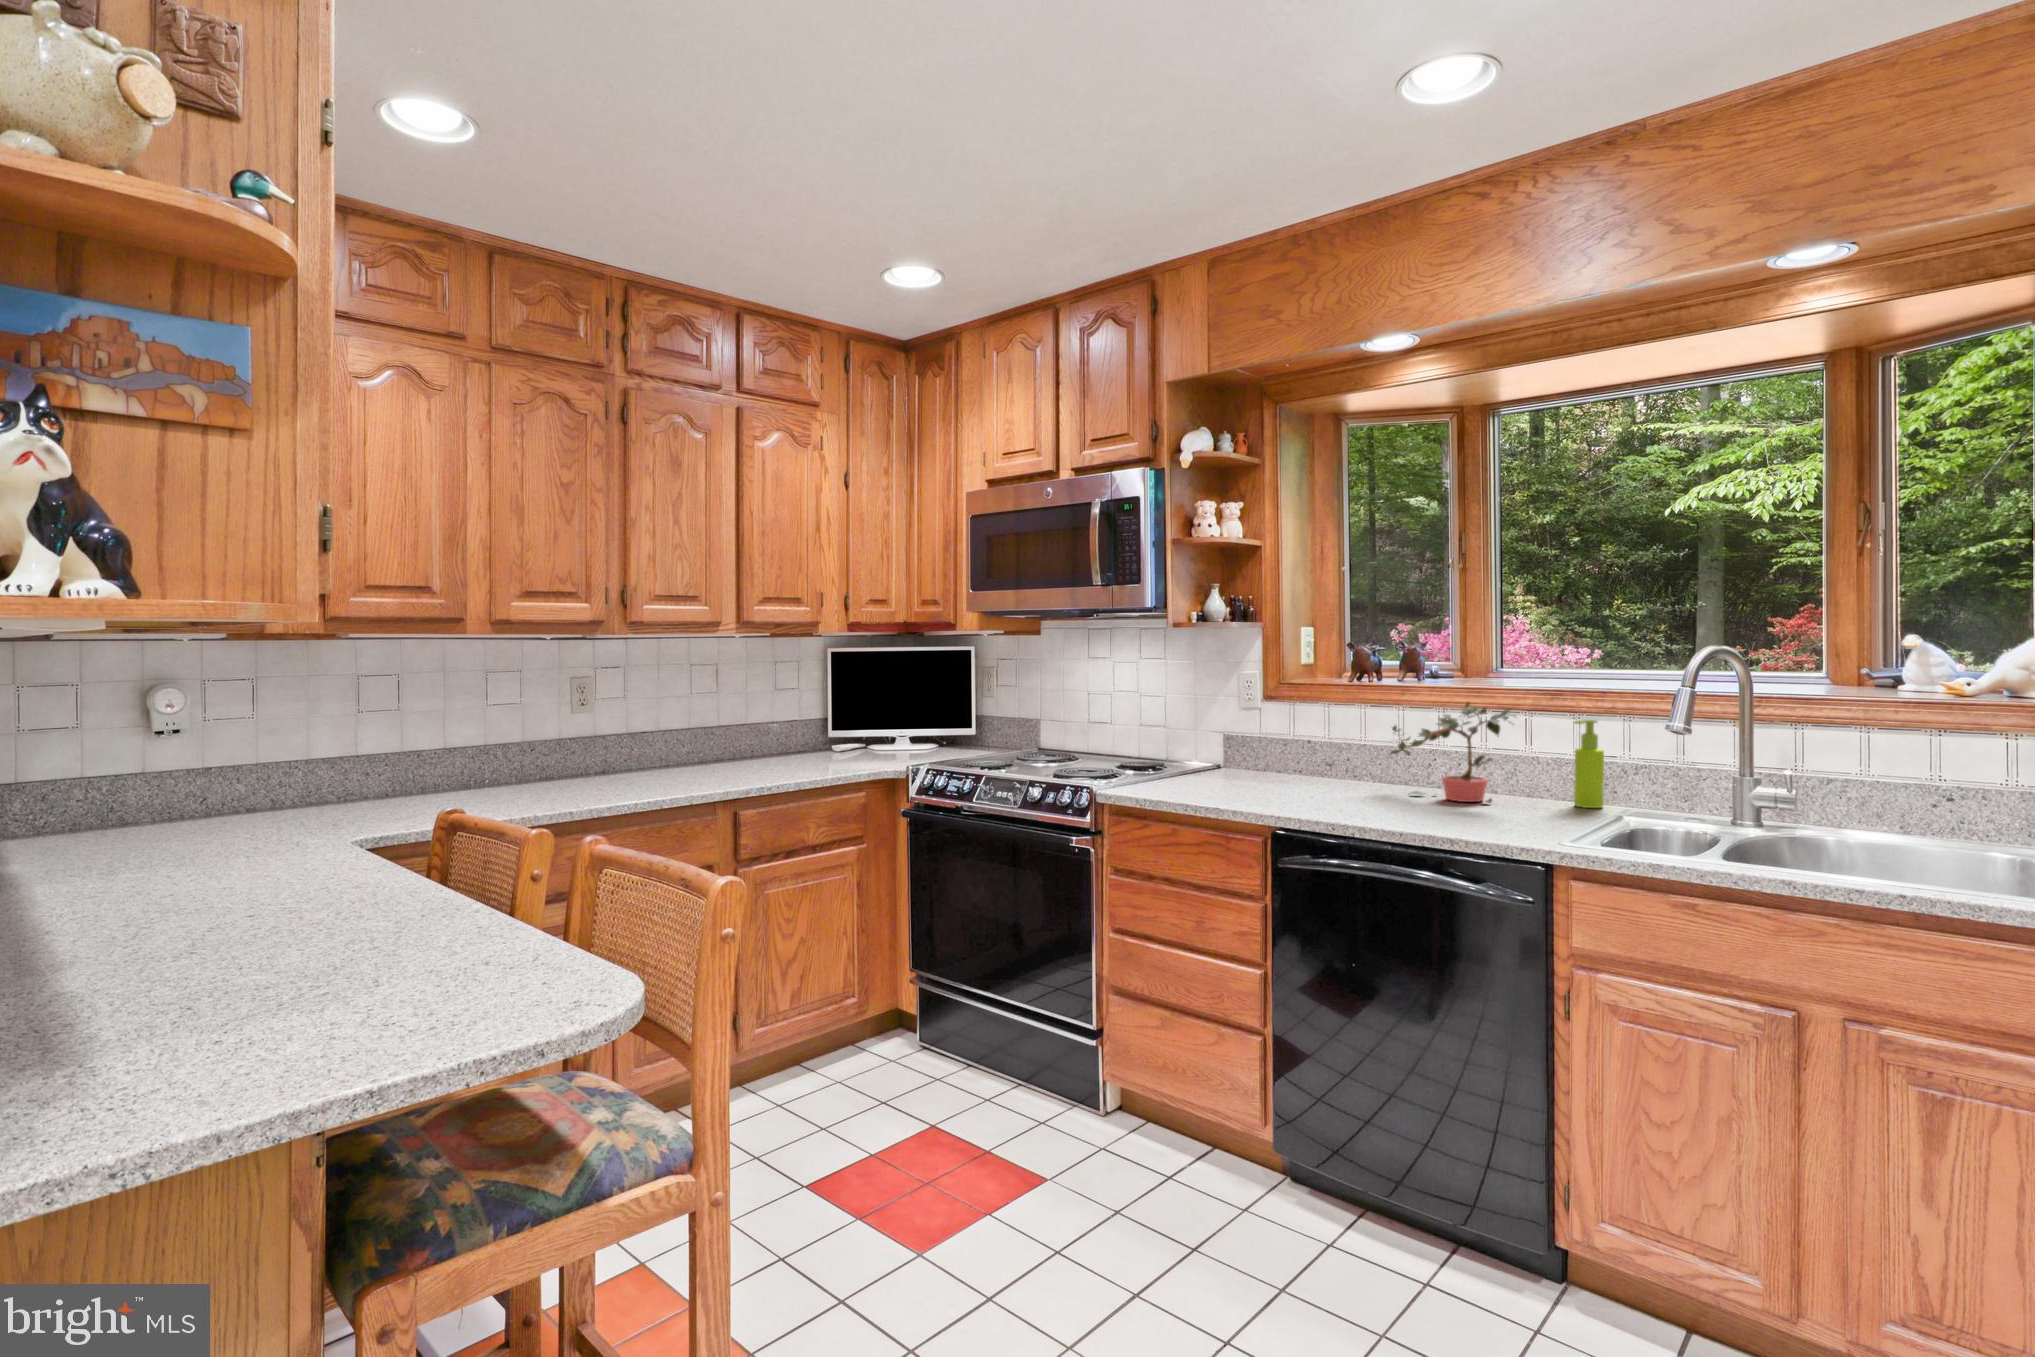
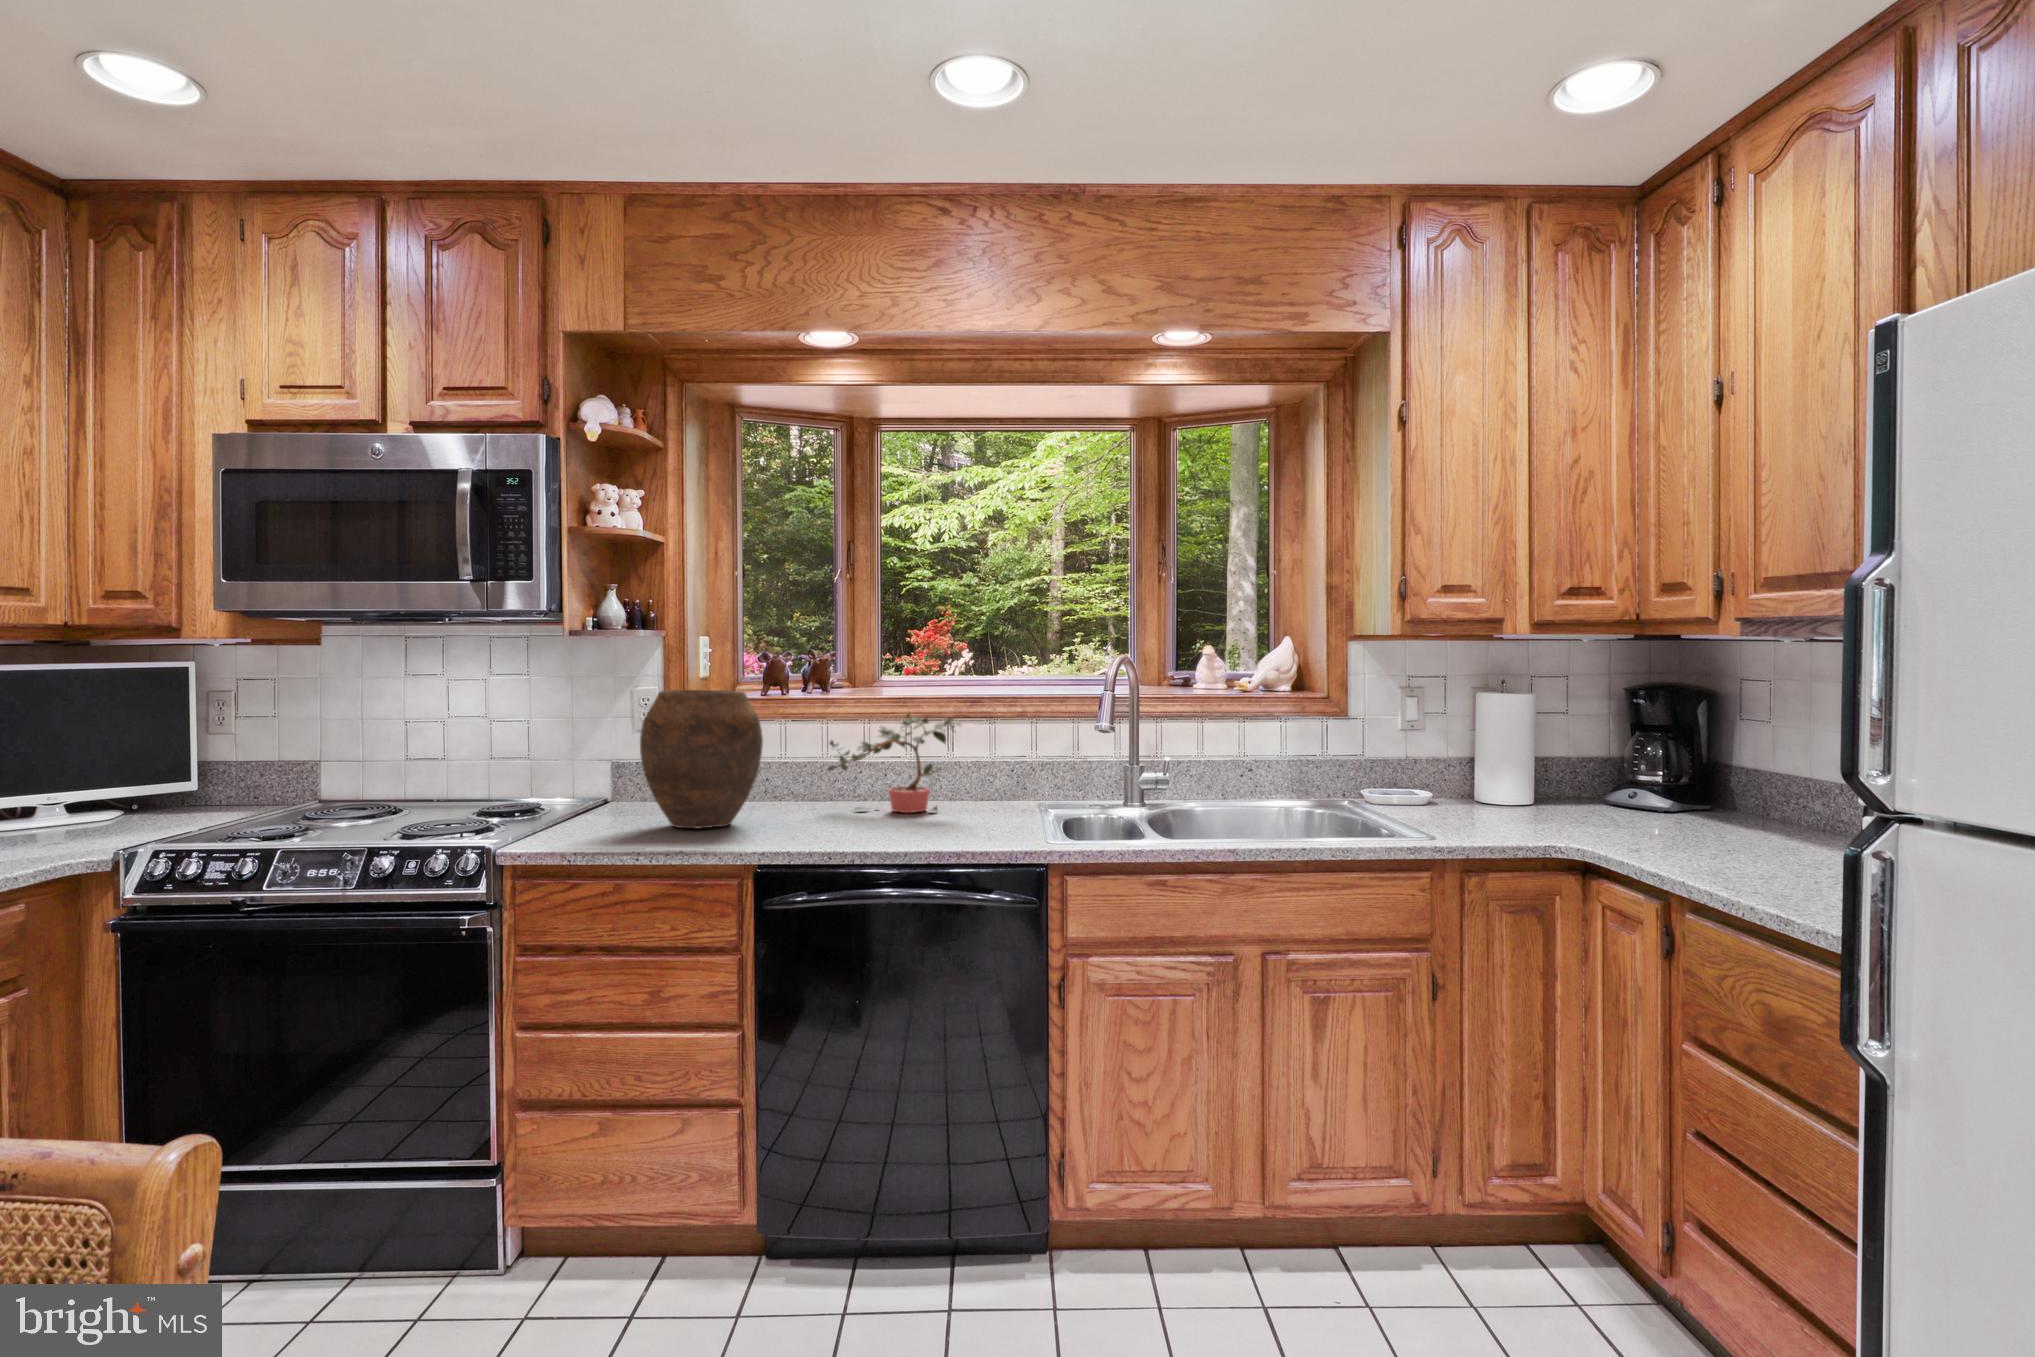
vase: none [1209,675,1313,795] -> present [640,690,763,828]
soap dispenser: present [1574,720,1604,808] -> none [1002,725,1025,807]

